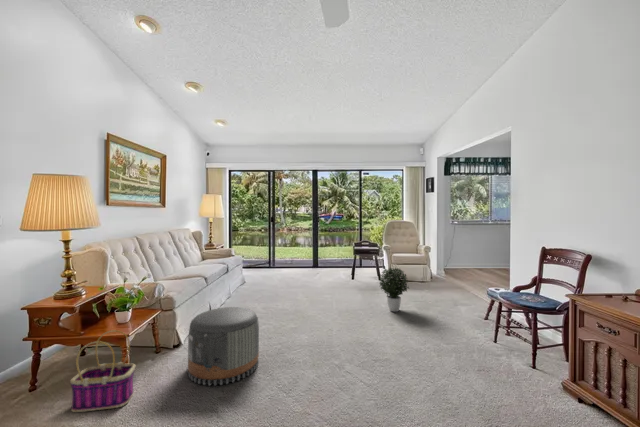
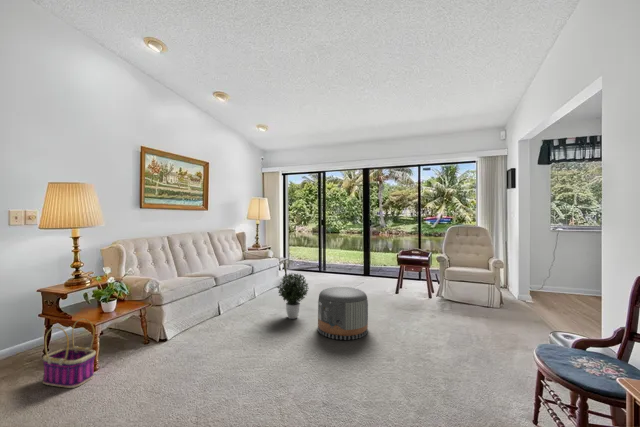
potted plant: present [379,268,409,312] -> present [277,273,309,319]
pouf: present [188,307,259,386] -> present [318,287,368,340]

